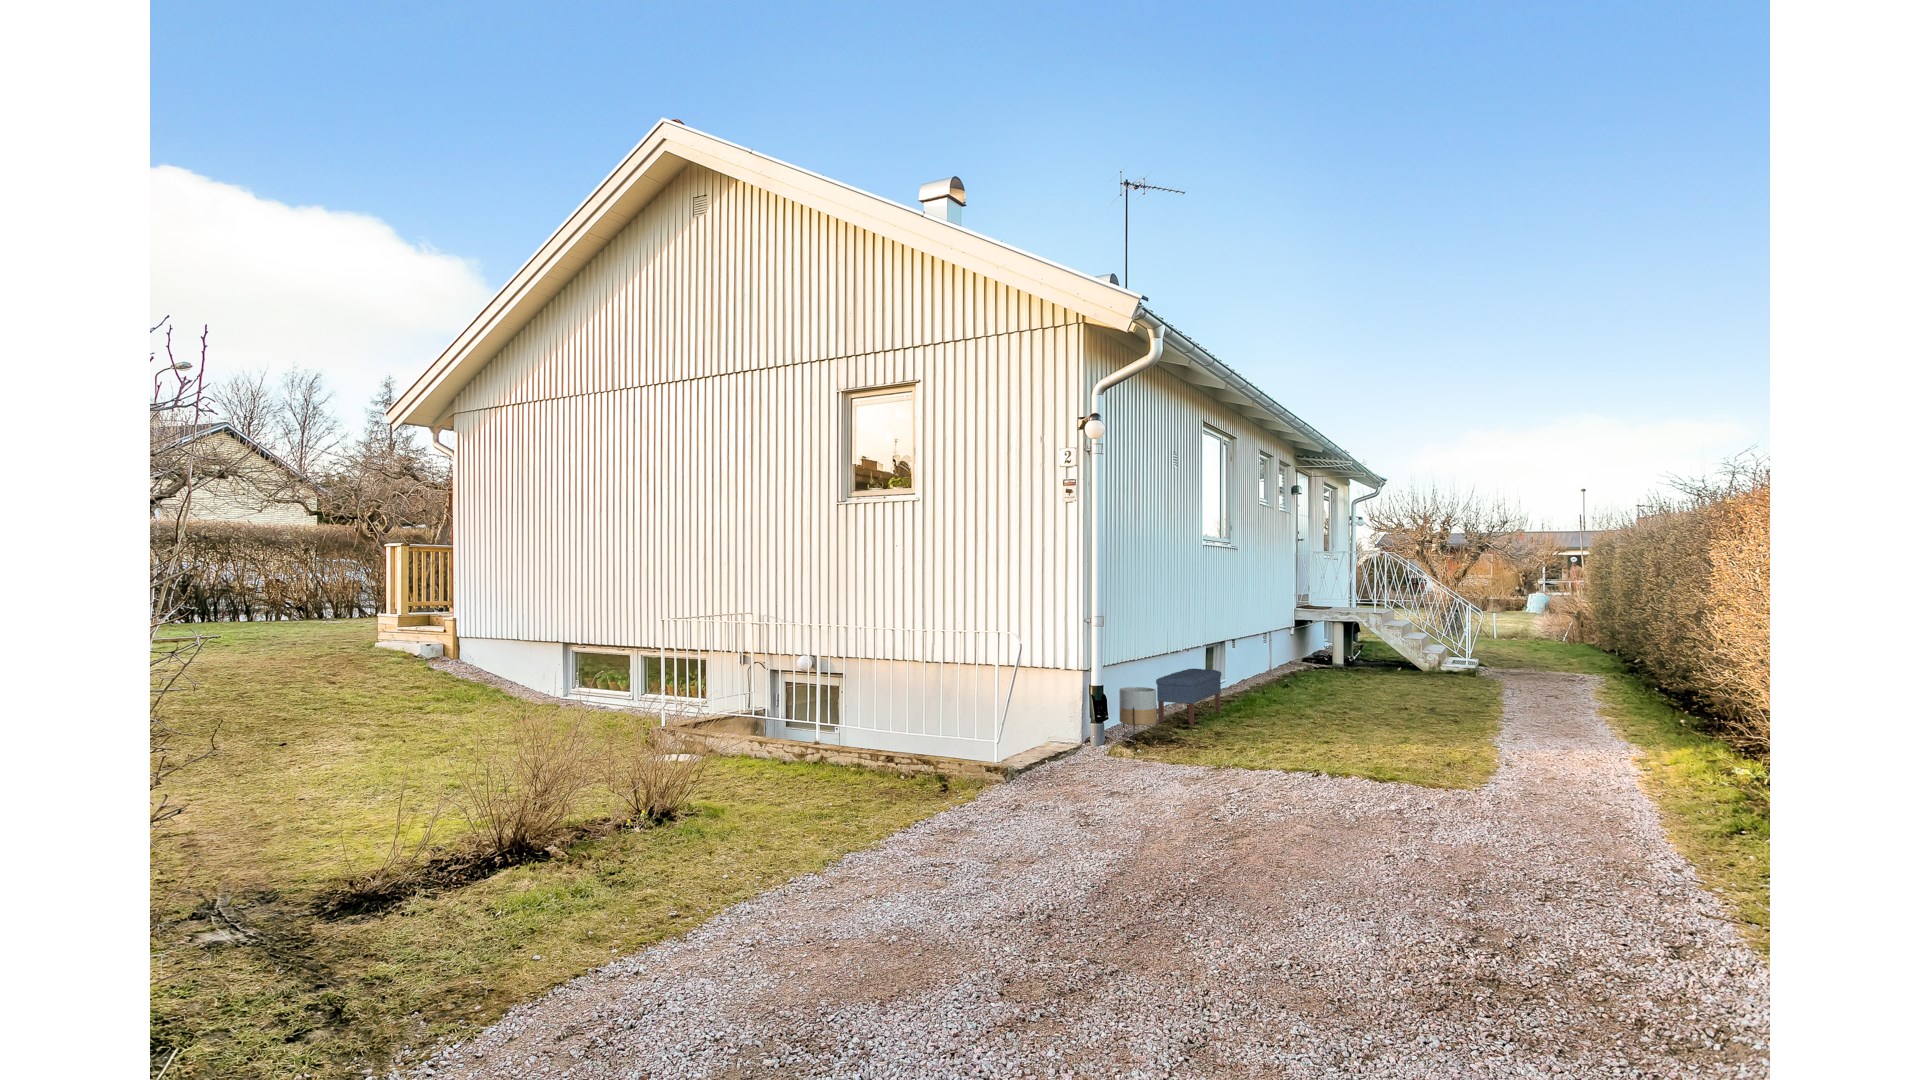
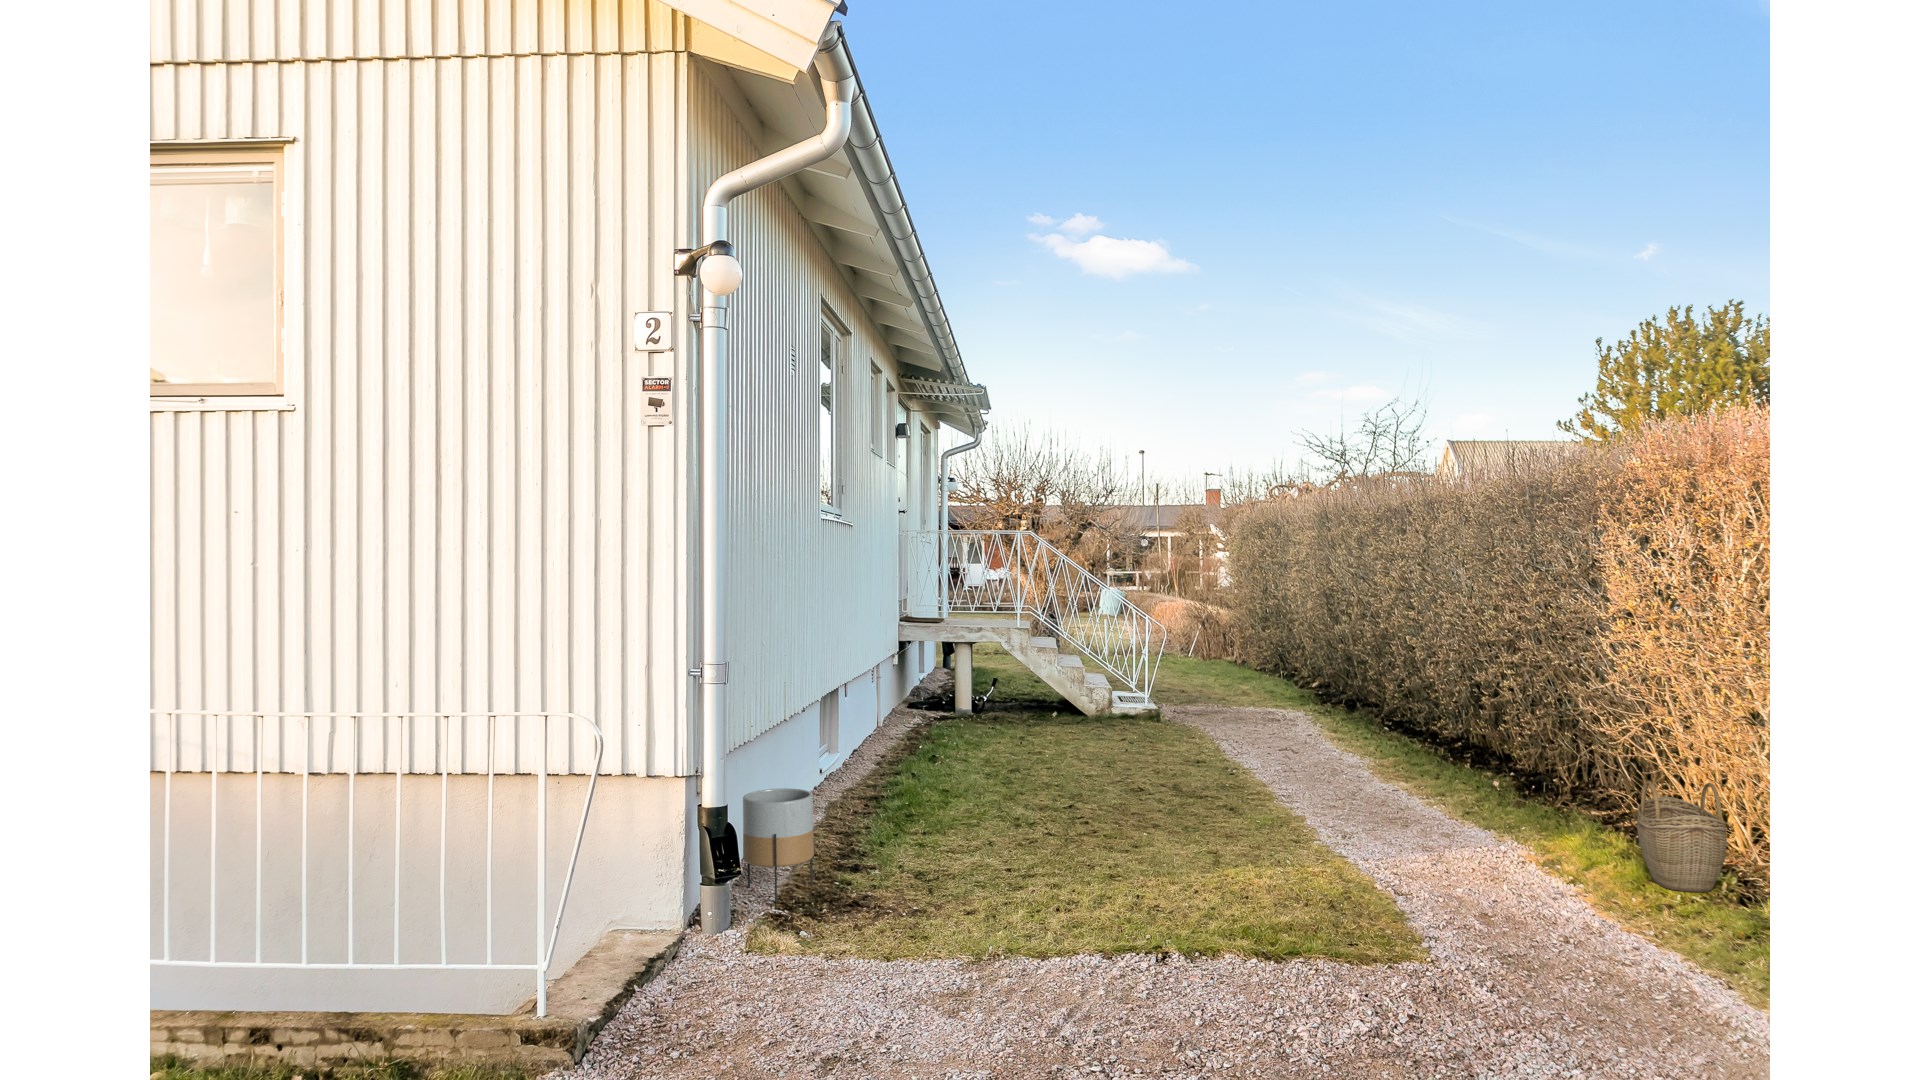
bench: present [1156,669,1221,726] -> none [788,731,883,840]
woven basket: none [1693,717,1754,792] -> present [1637,781,1727,892]

